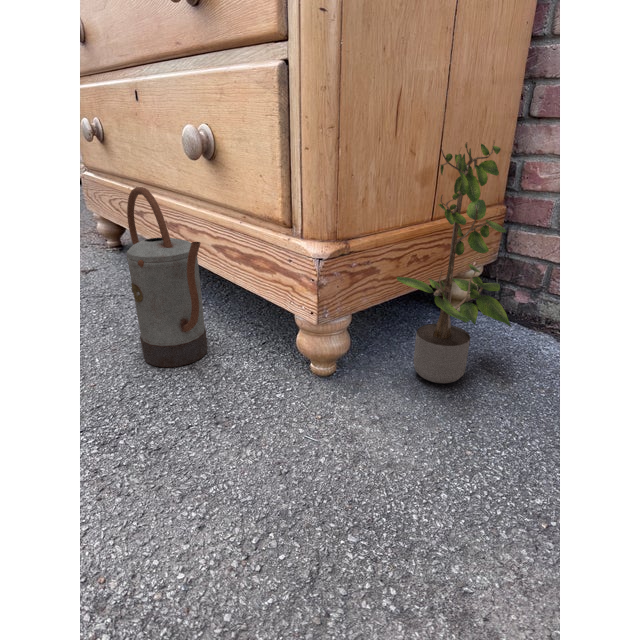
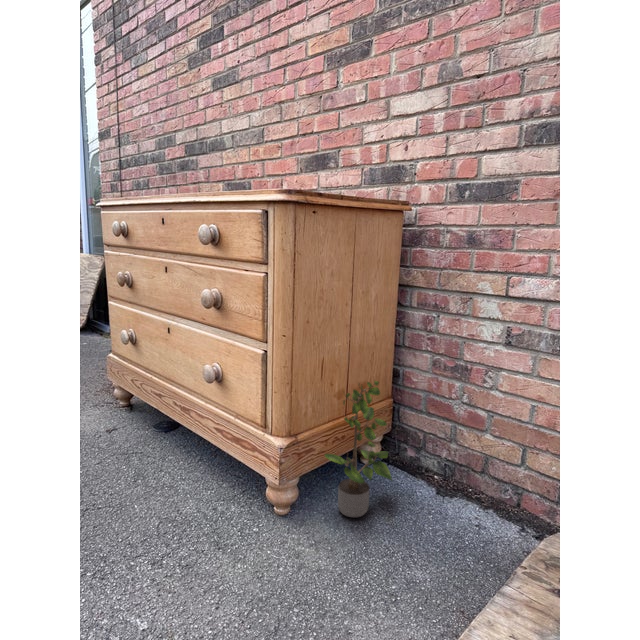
watering can: present [127,187,208,367] -> none [160,396,213,511]

